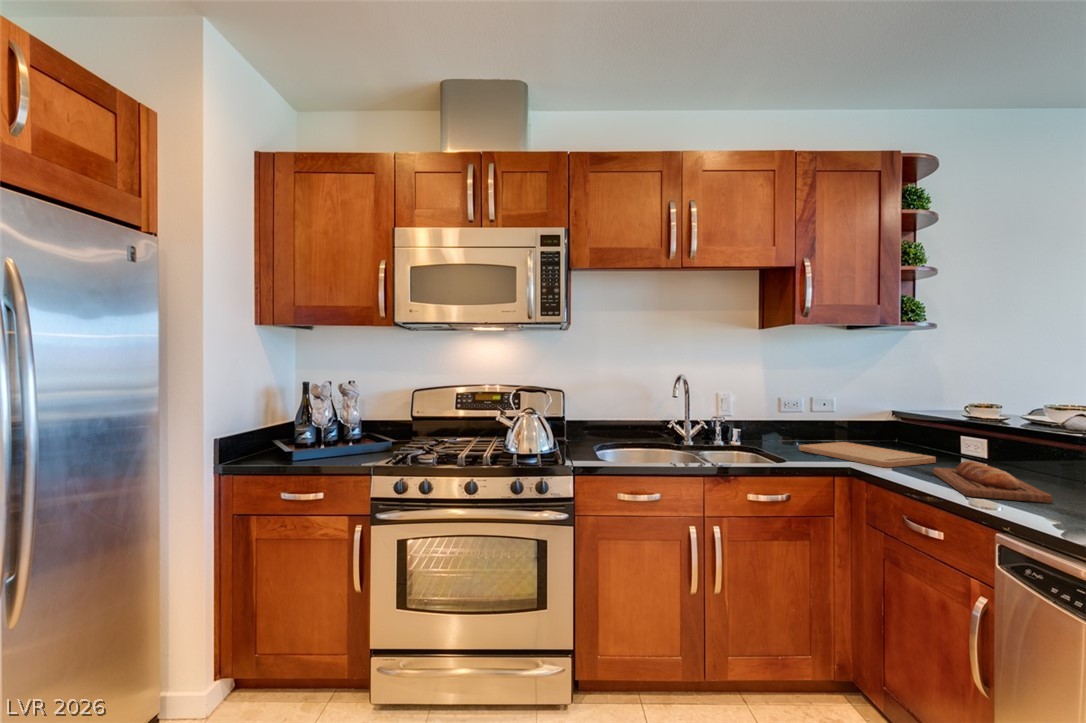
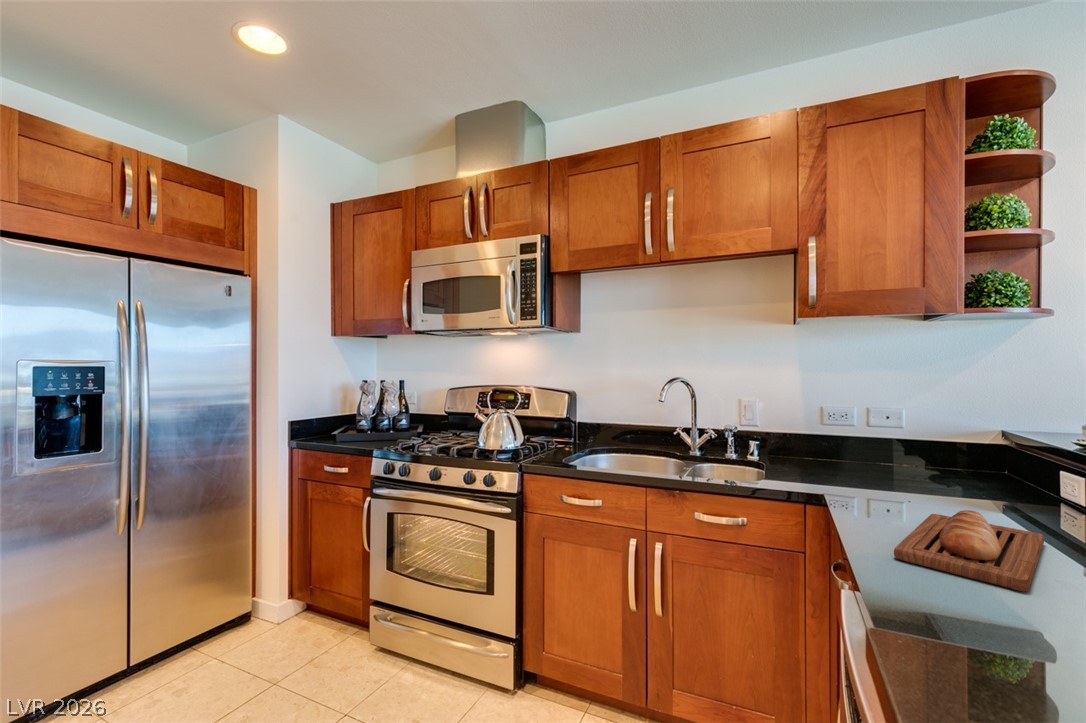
cutting board: present [799,442,936,467] -> none [812,466,984,508]

